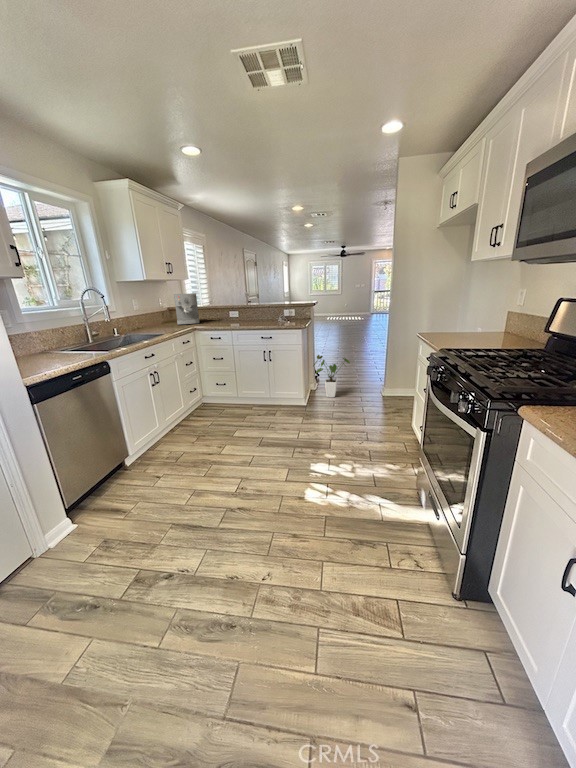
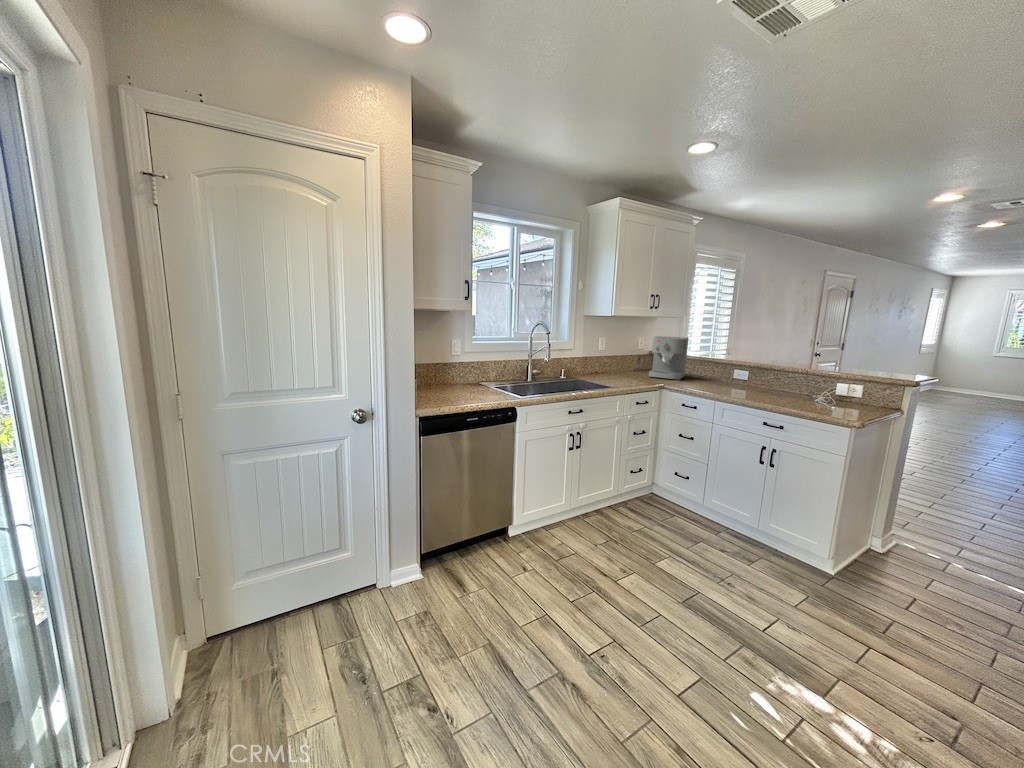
house plant: present [313,355,350,397] -> none [875,485,985,587]

